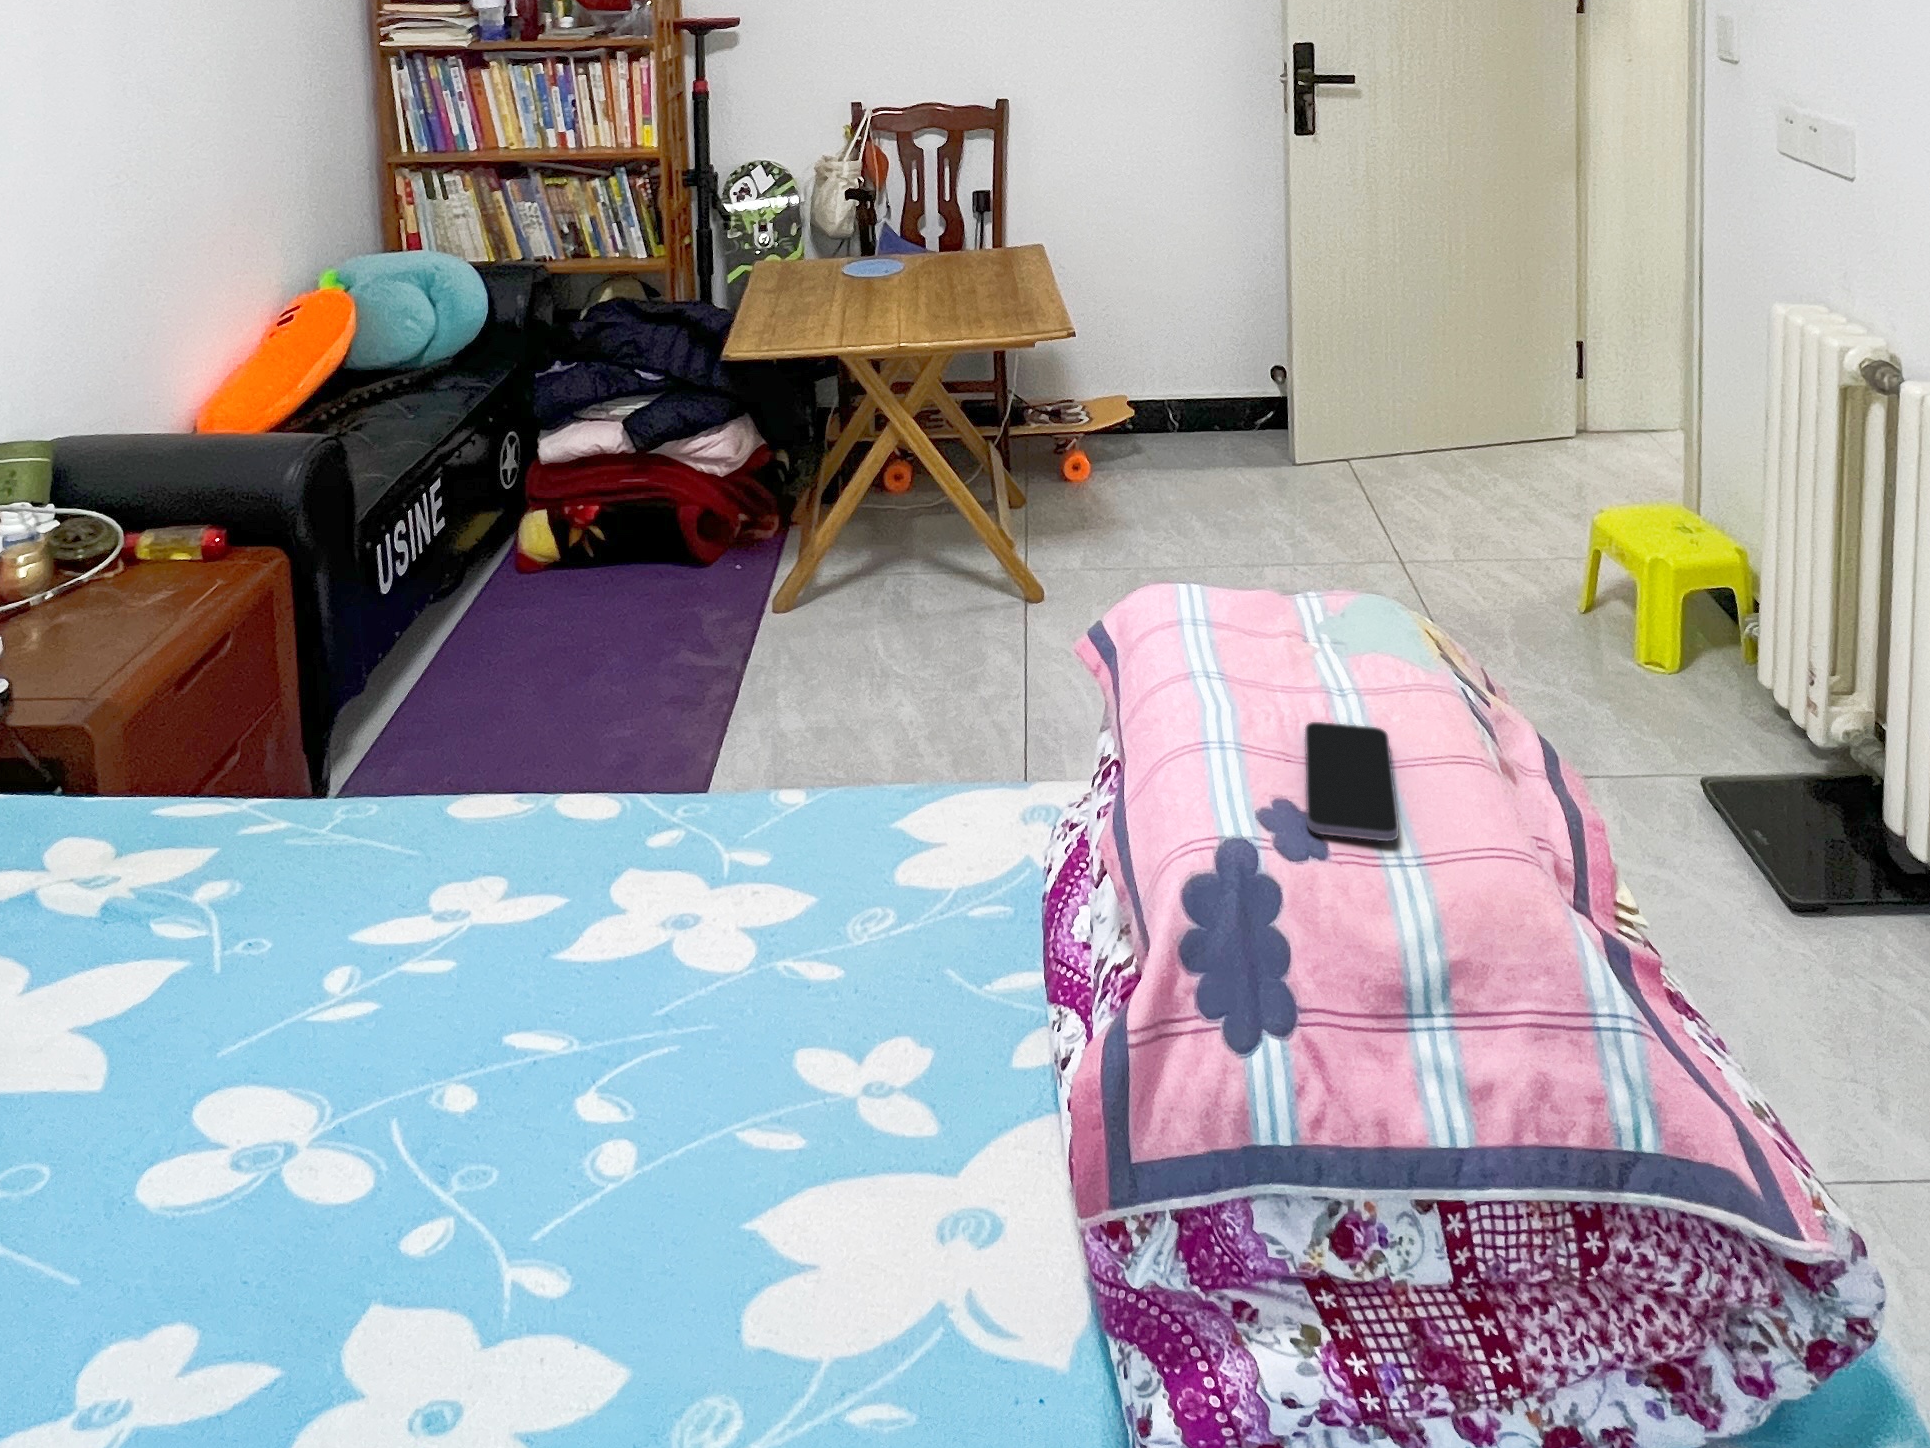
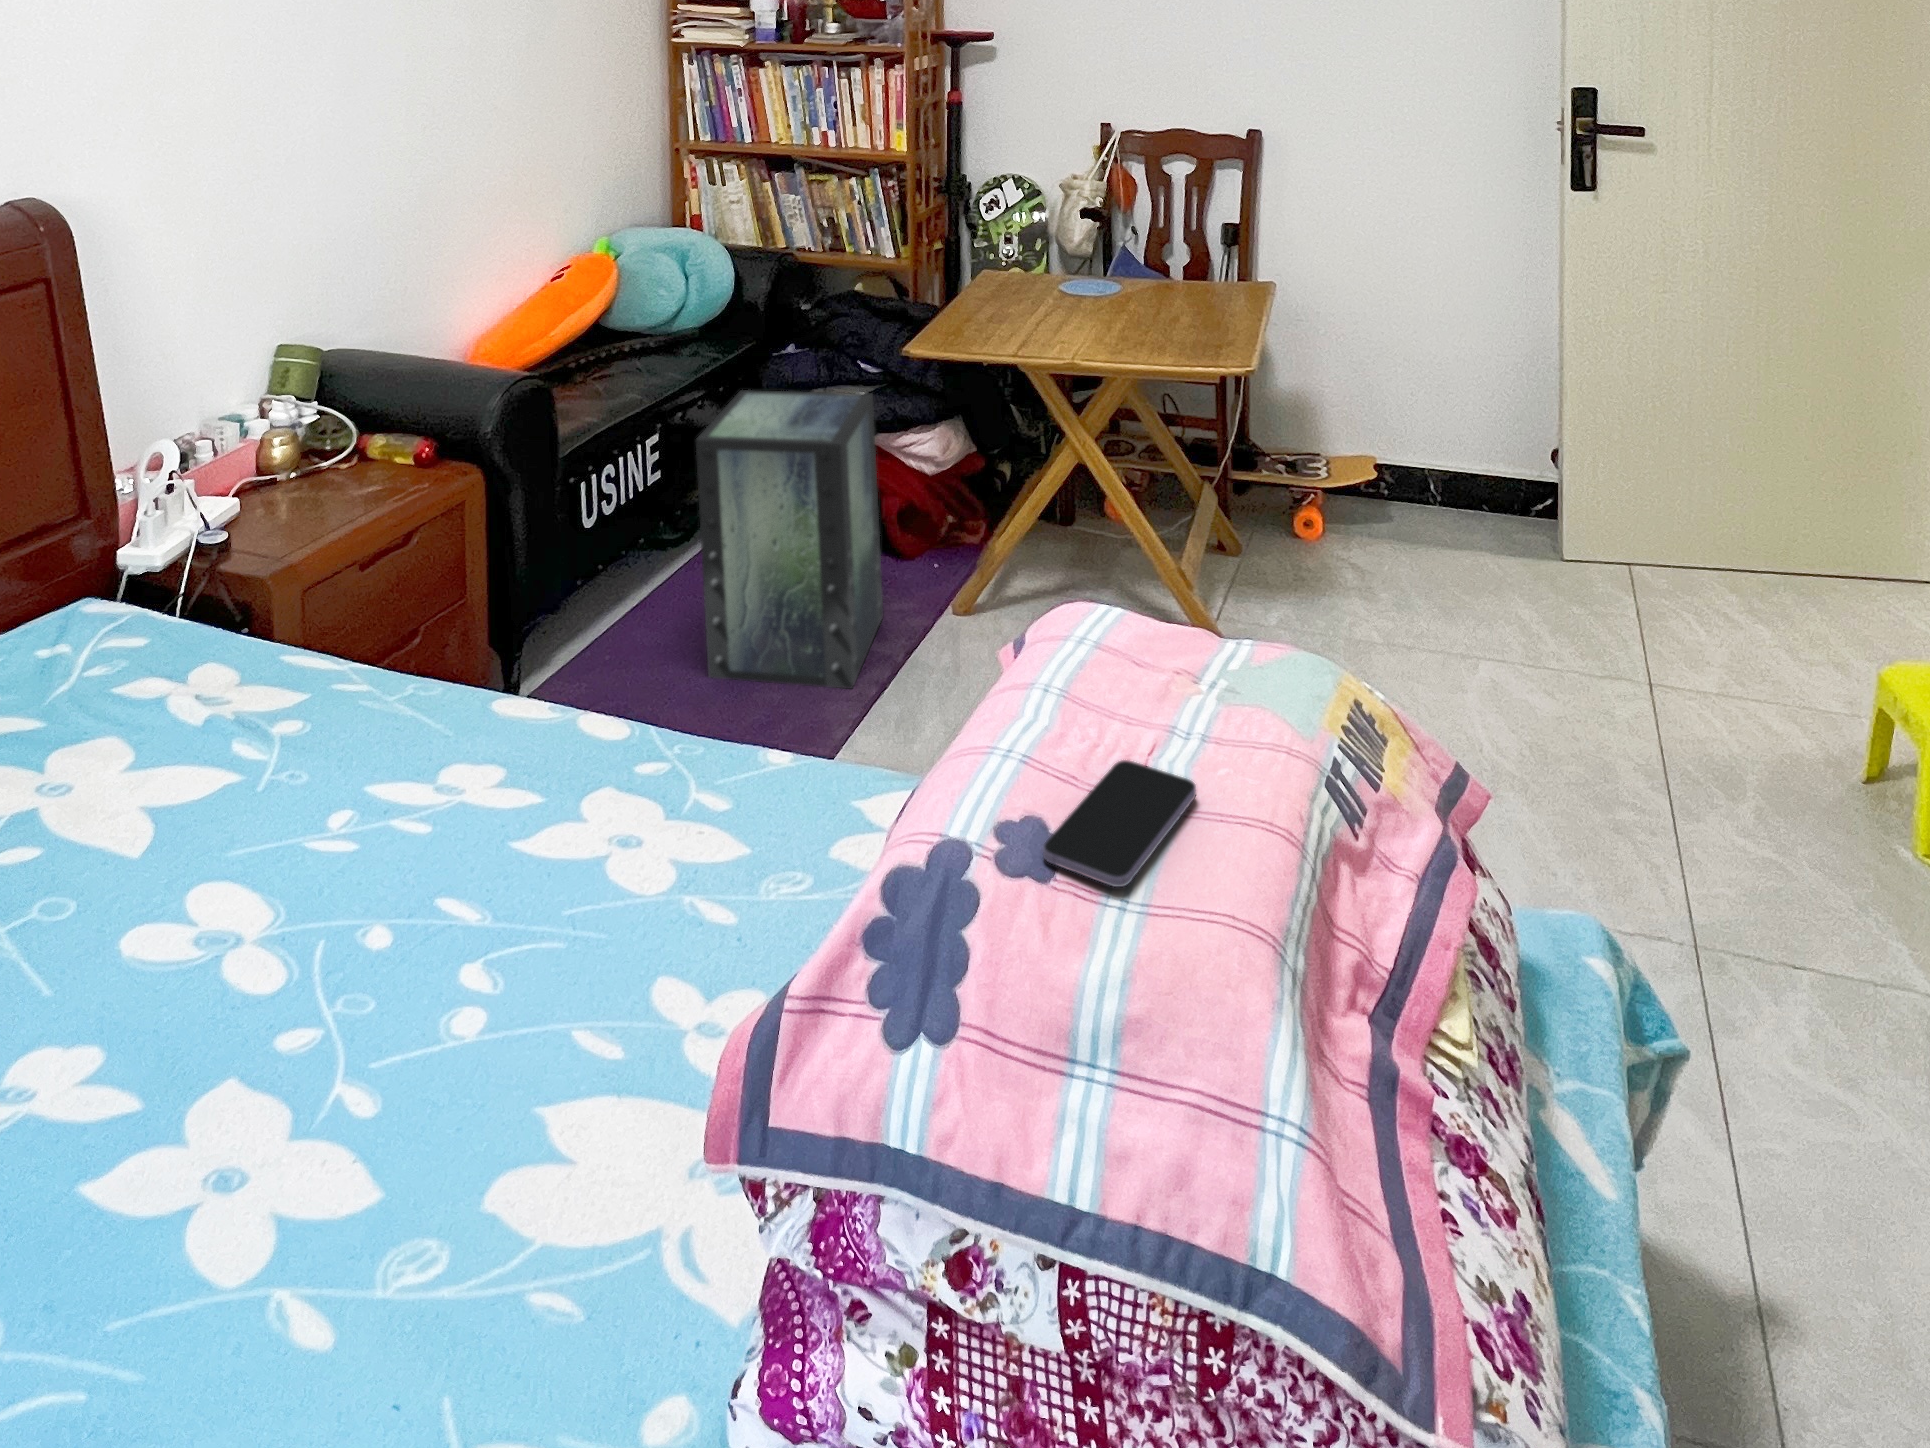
storage box: none [504,403,689,735] -> present [696,390,883,689]

